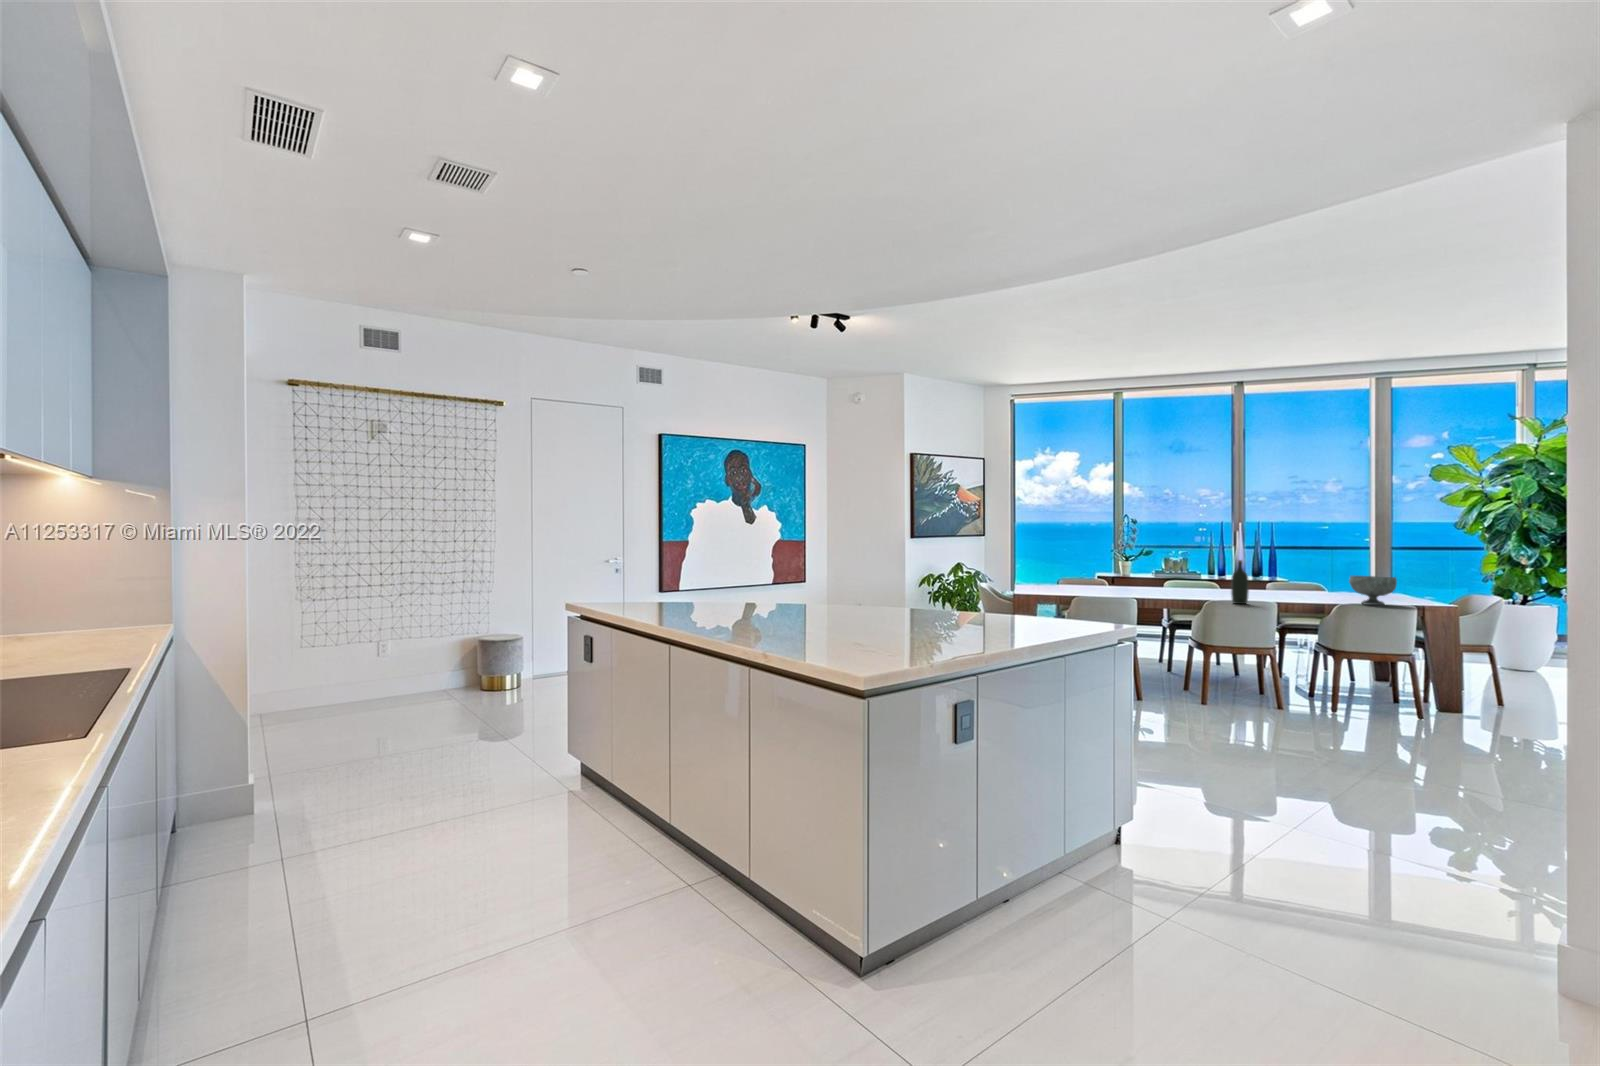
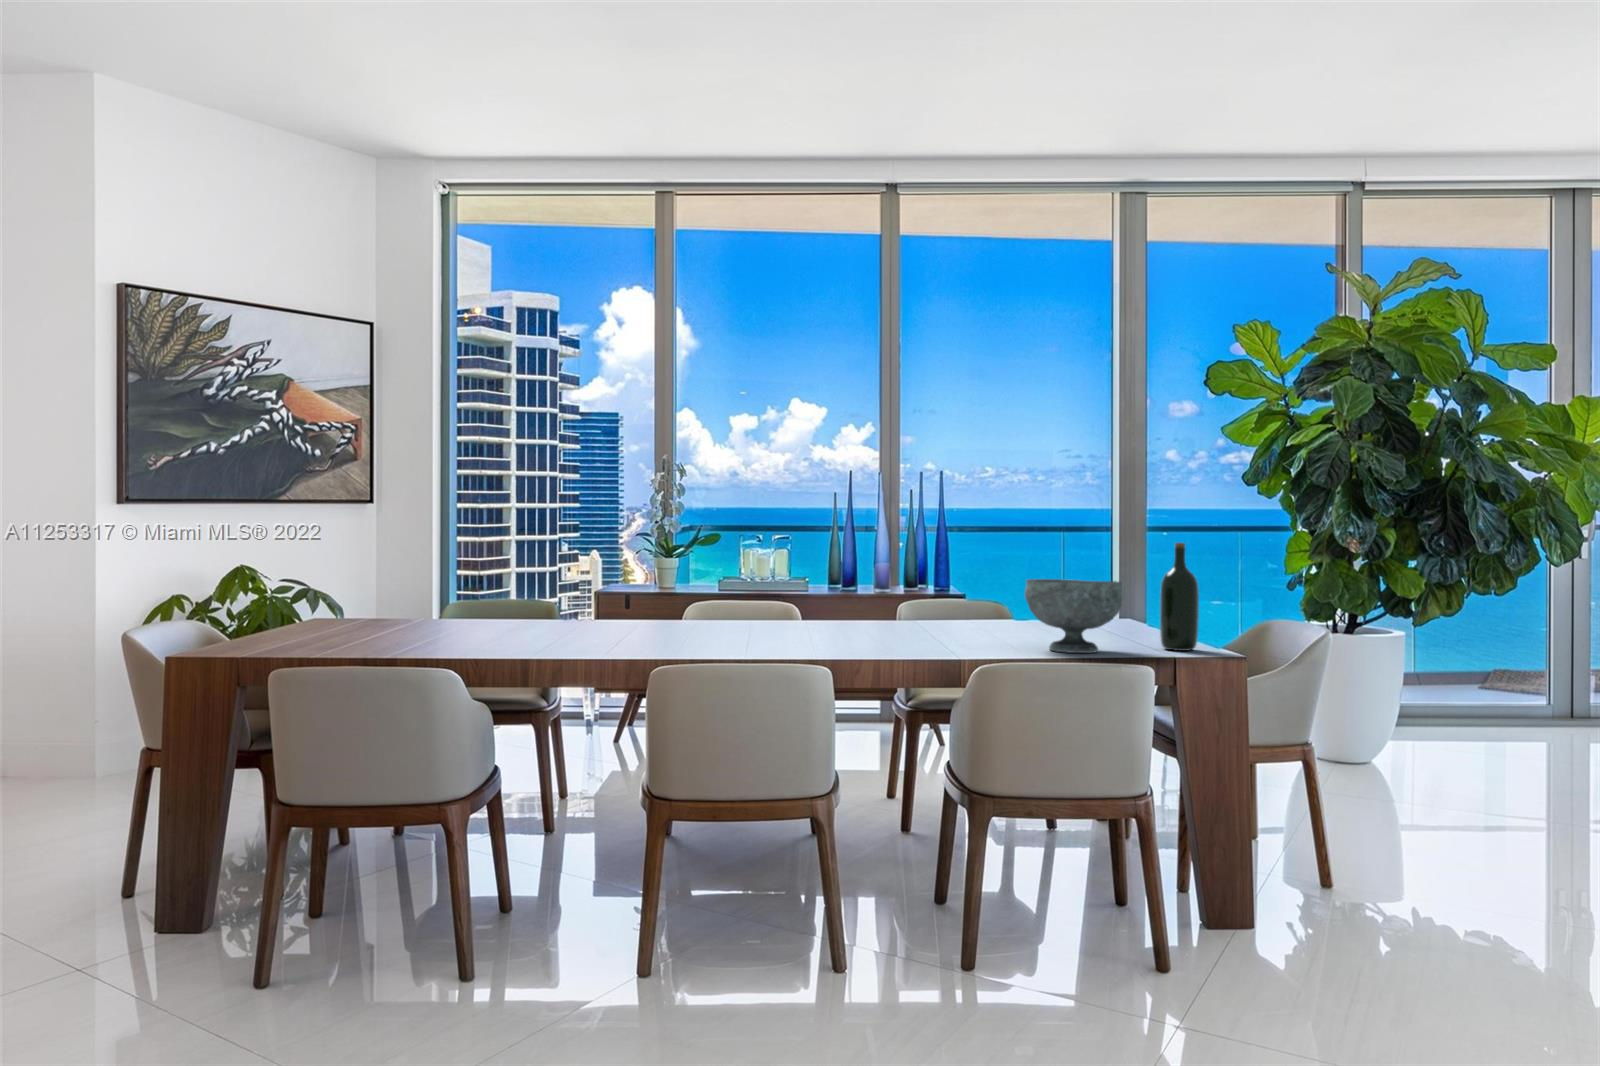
wine bottle: present [1231,560,1249,604] -> present [1160,543,1199,651]

